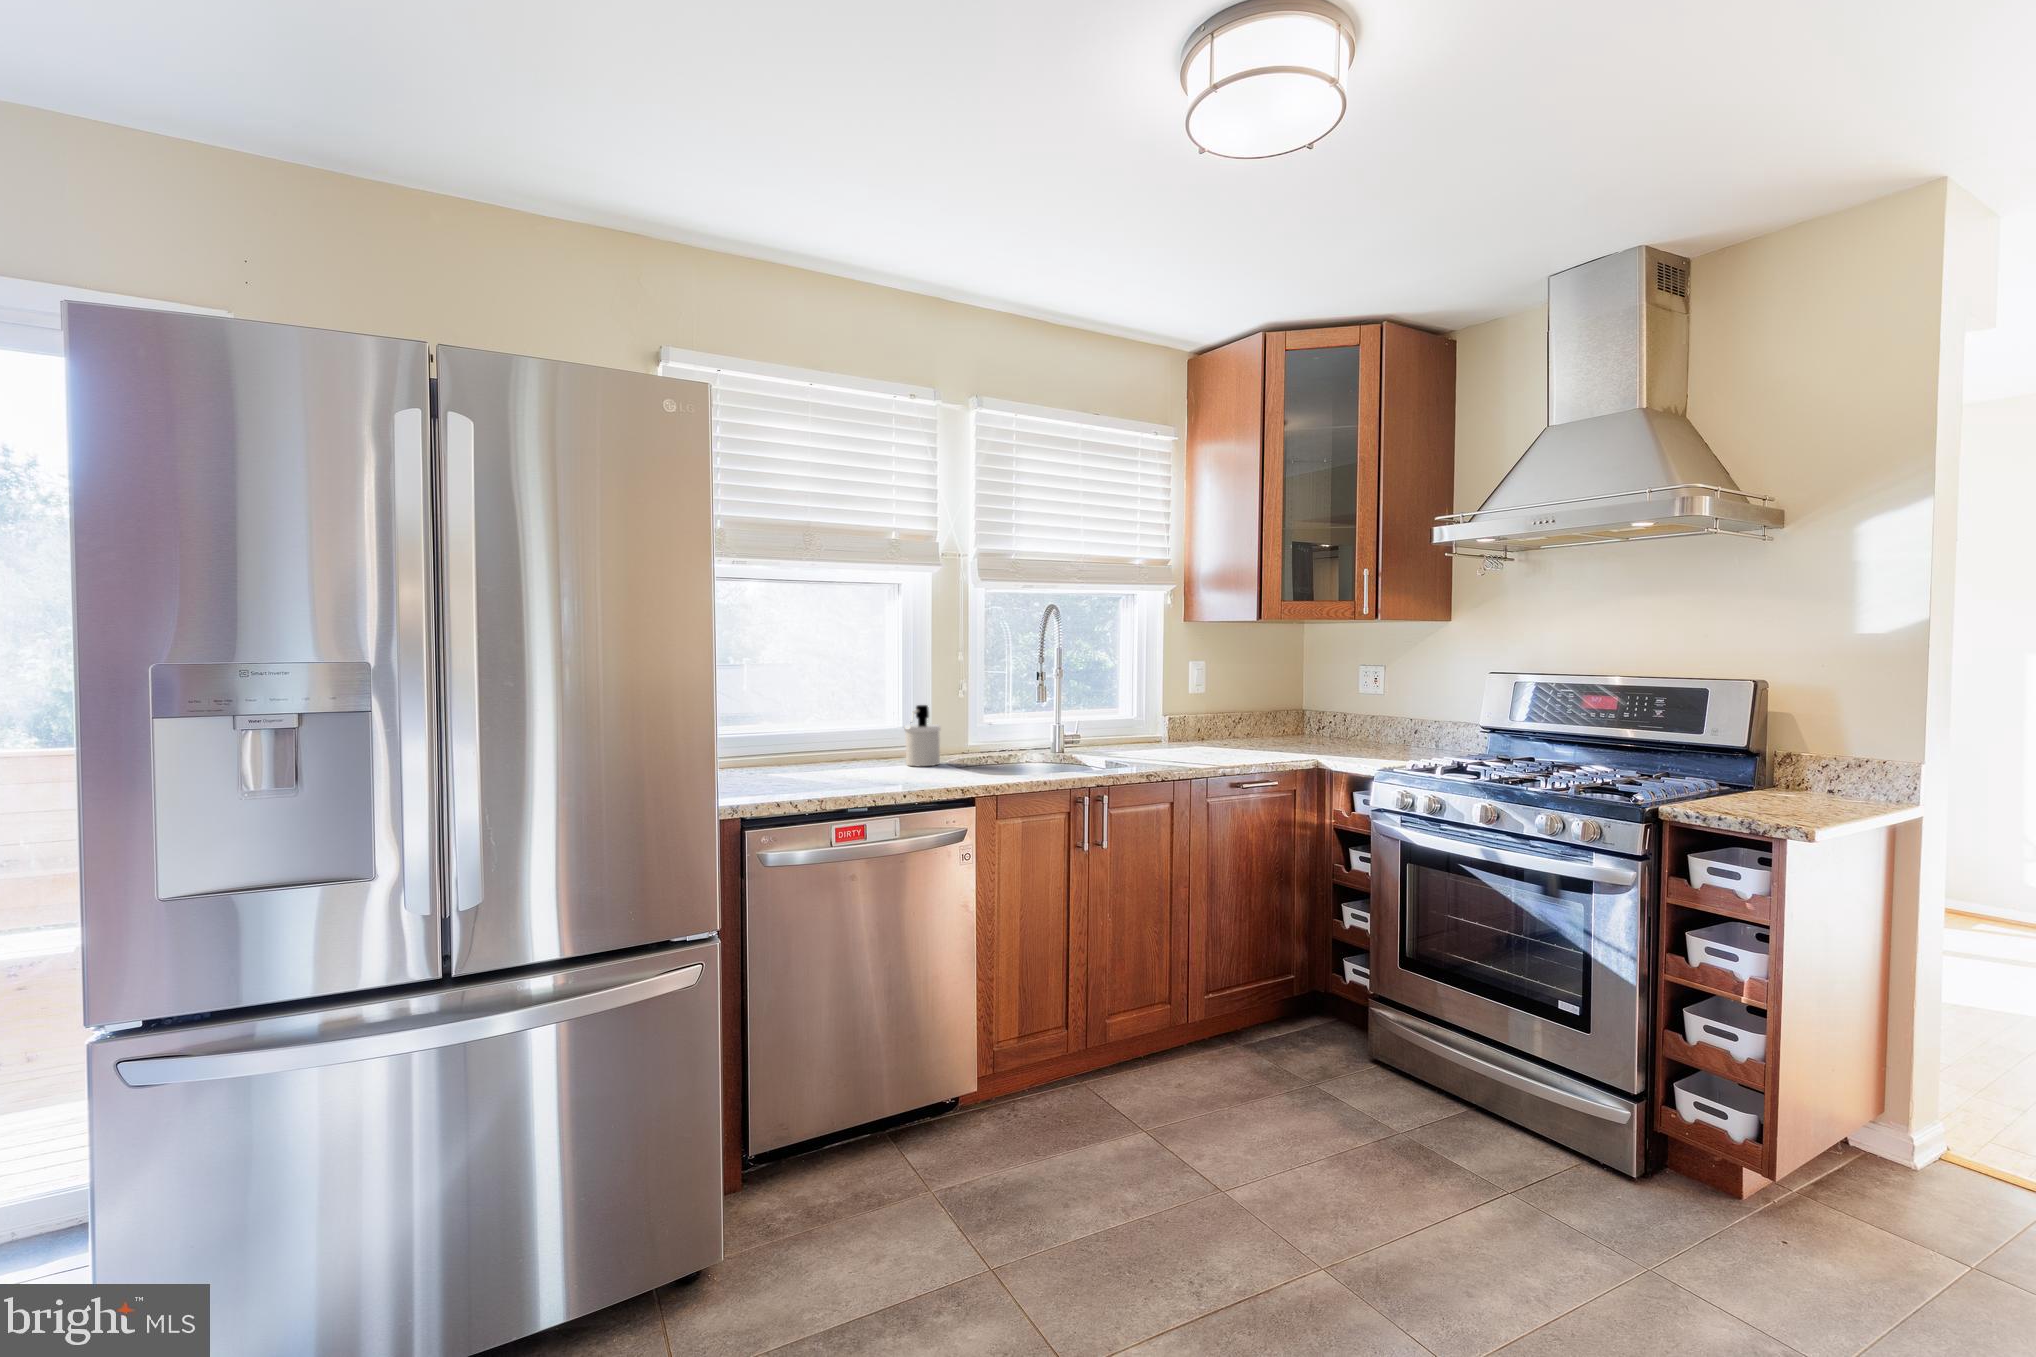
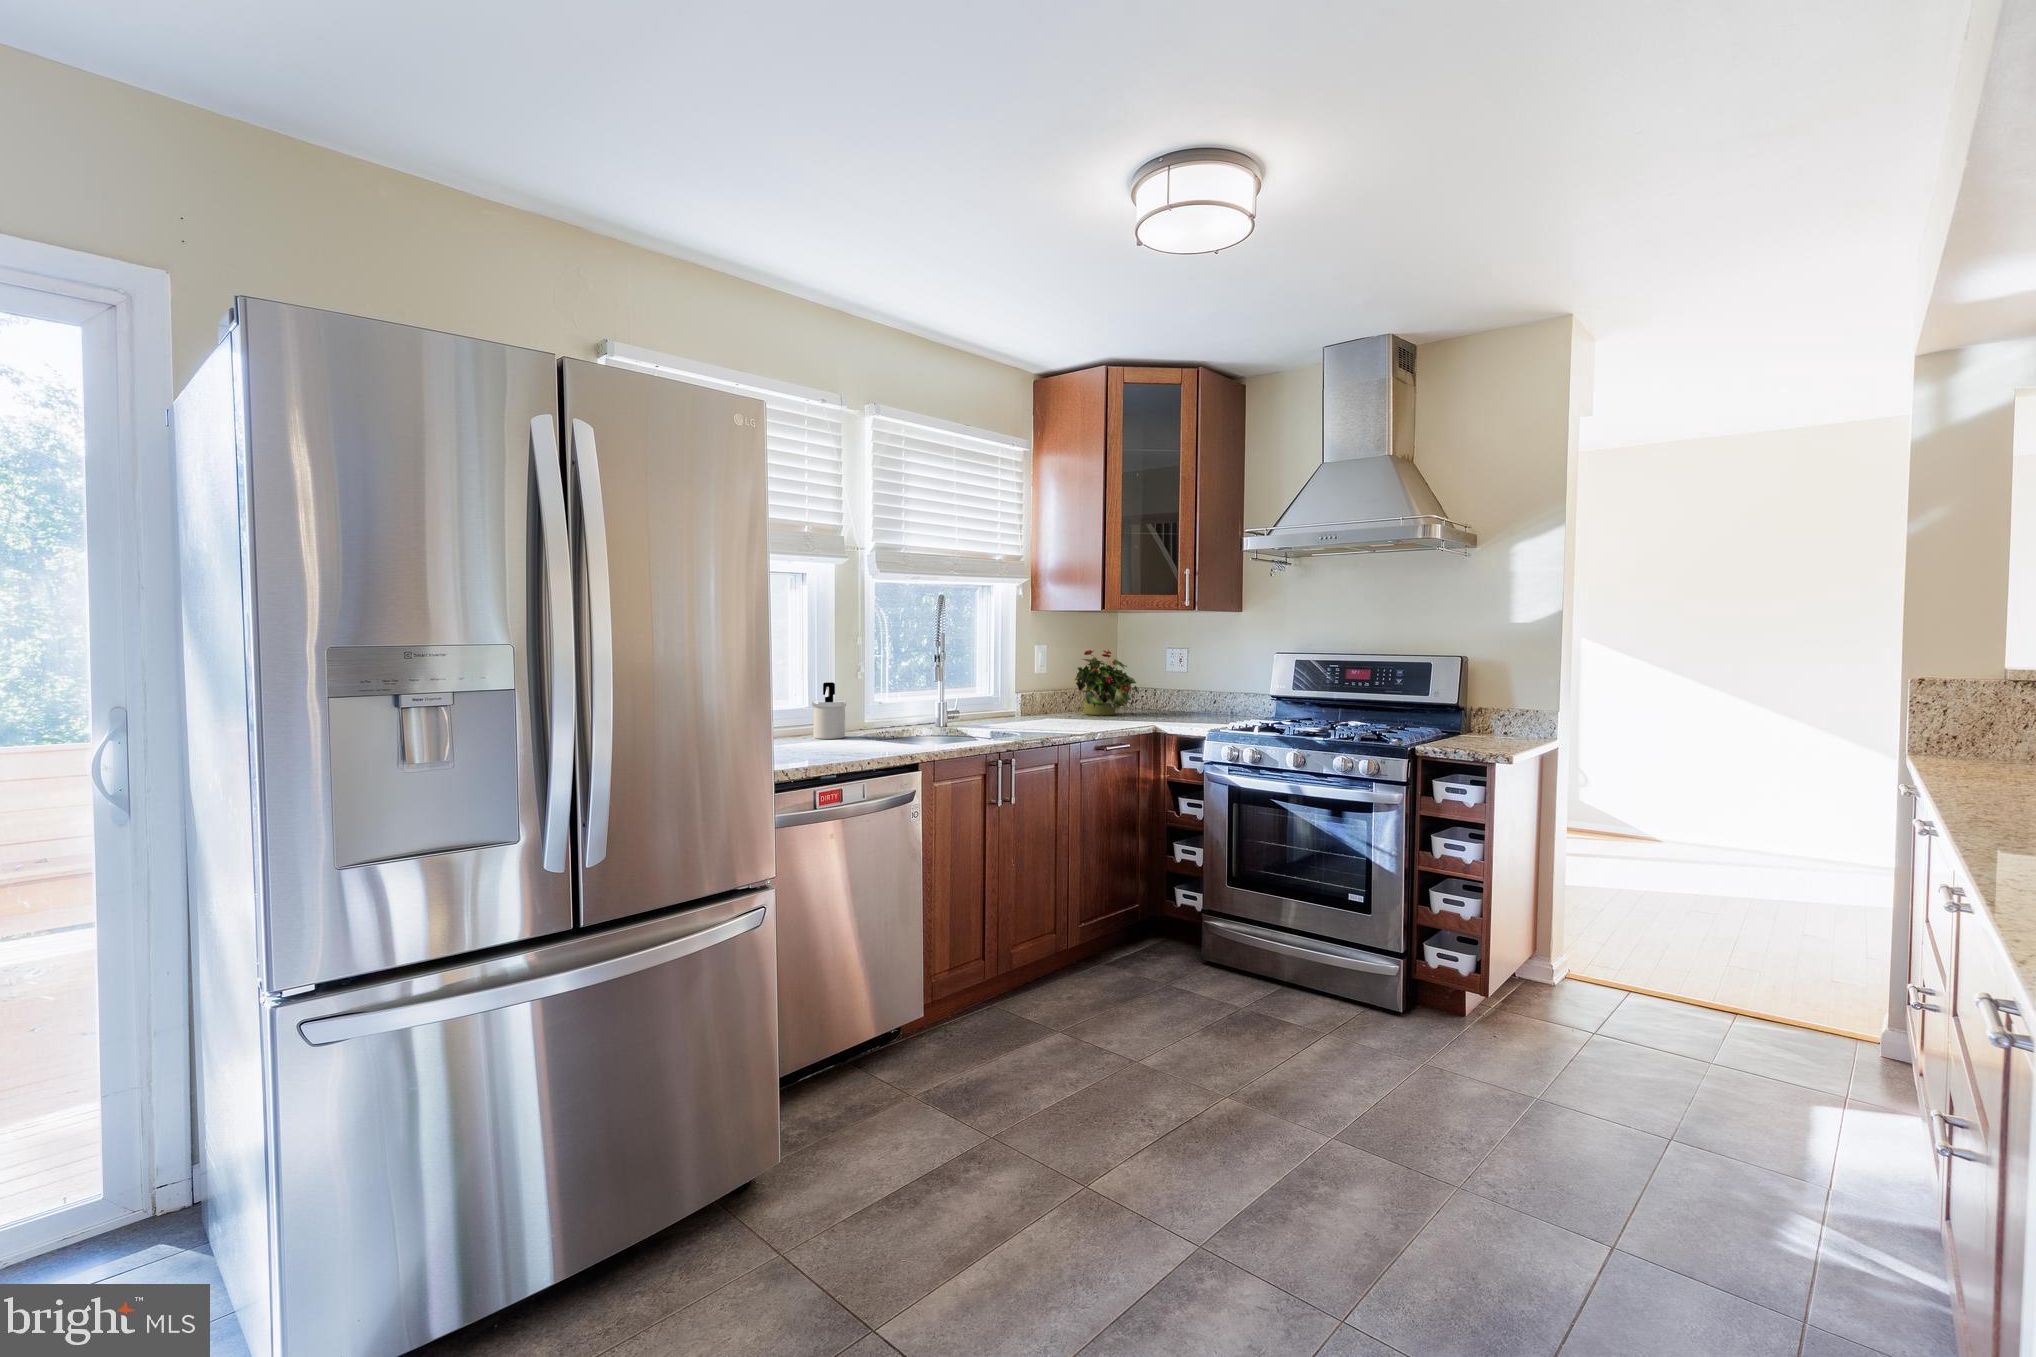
potted plant: none [1238,664,1317,742] -> present [1075,650,1139,715]

